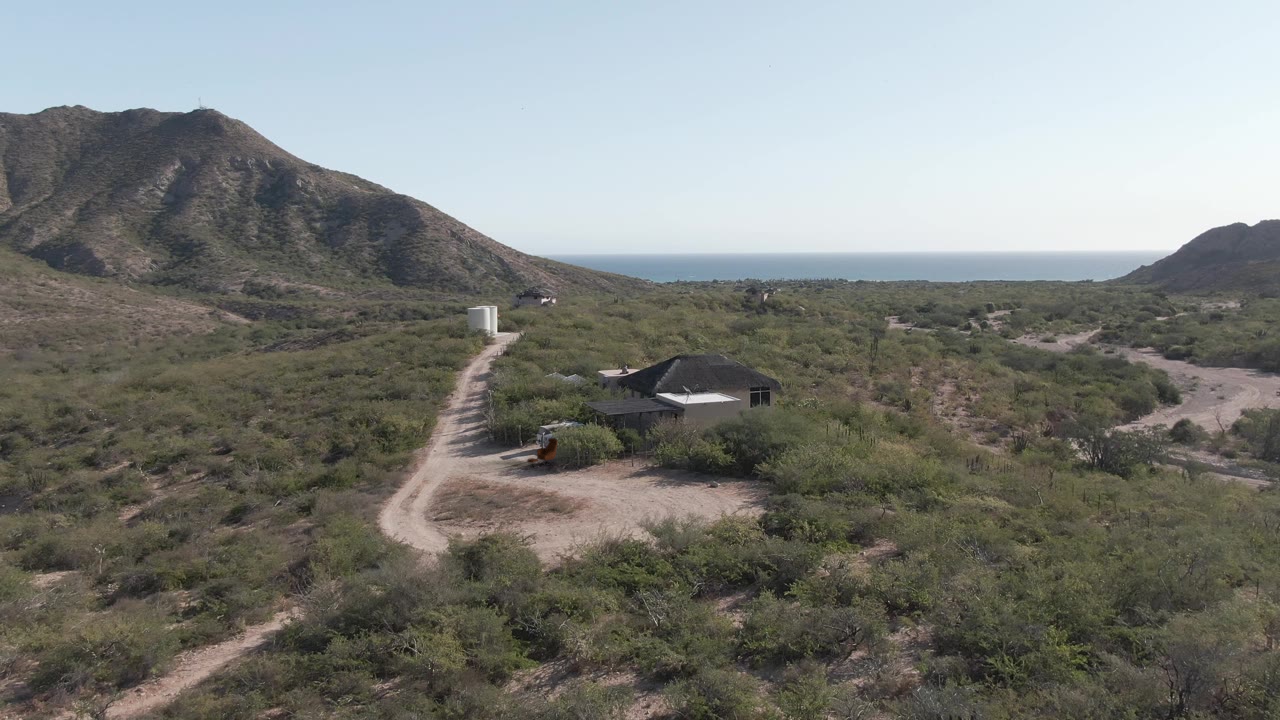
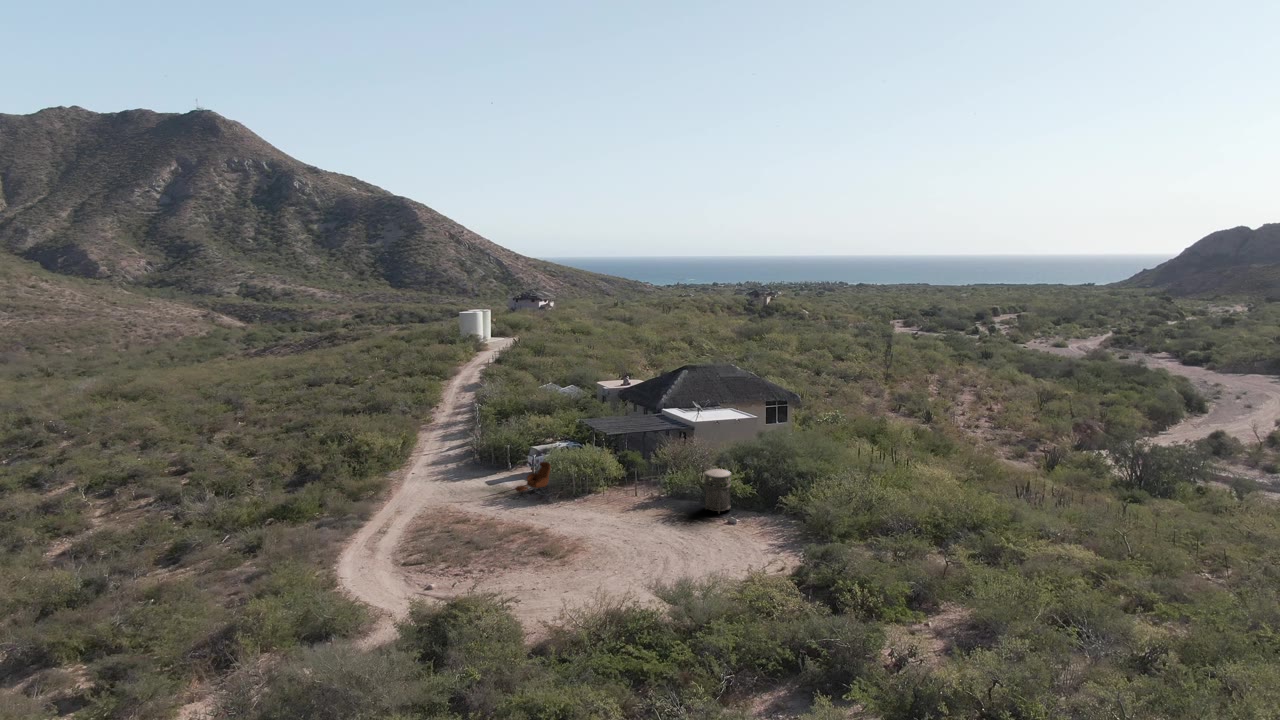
trash can: none [692,442,714,480] -> present [705,469,731,513]

